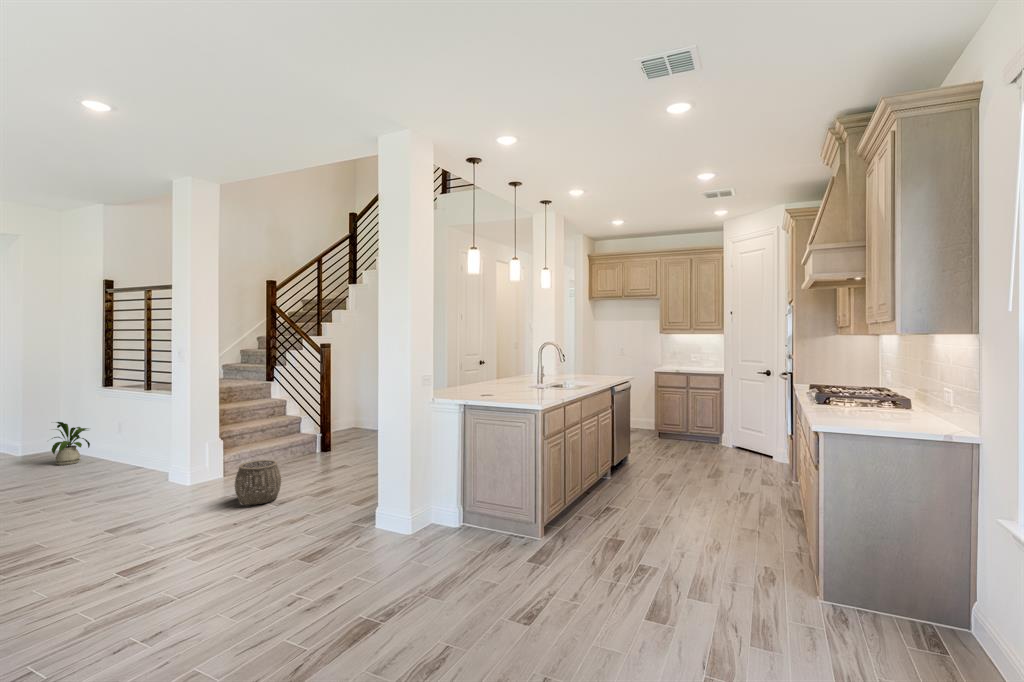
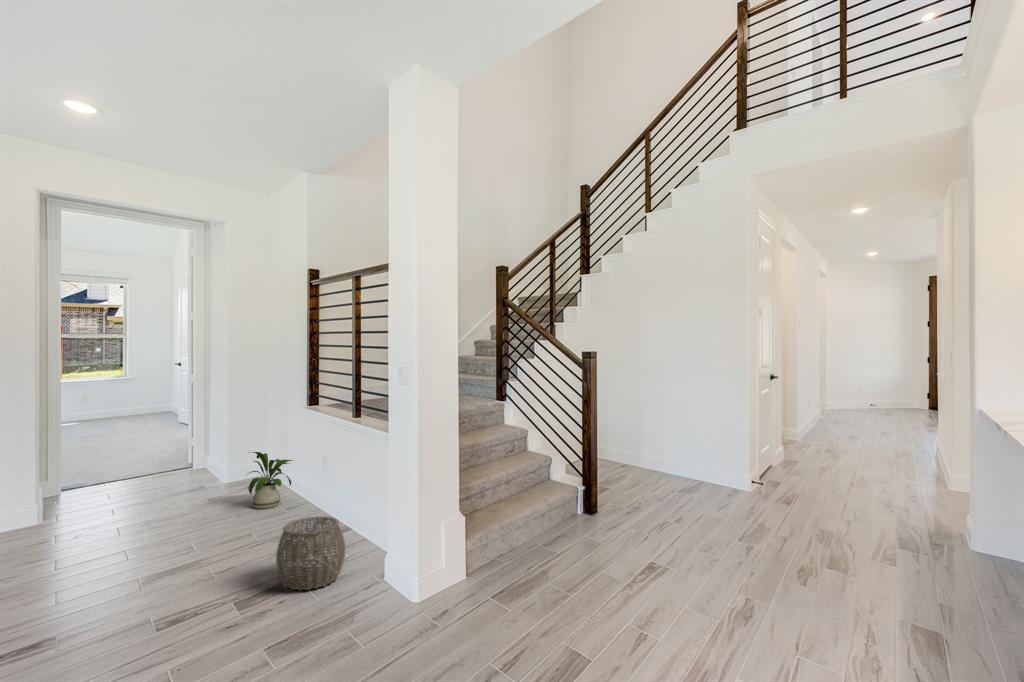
woven basket: present [235,460,281,505] -> present [276,516,345,590]

